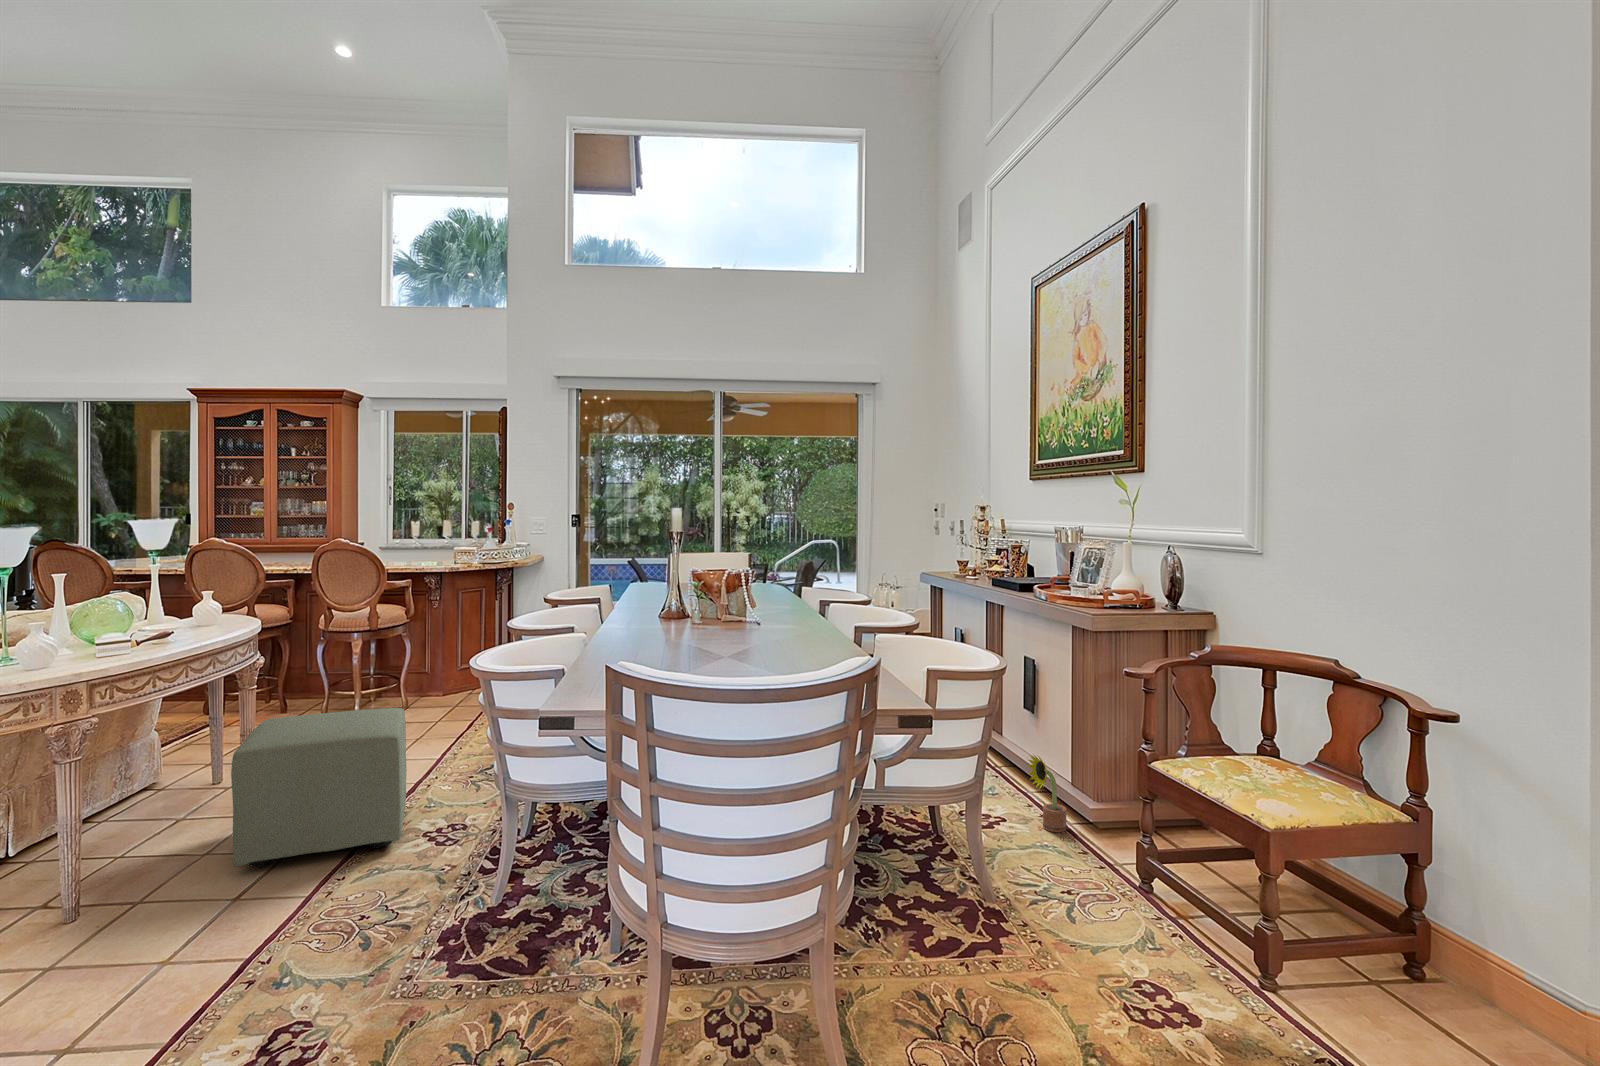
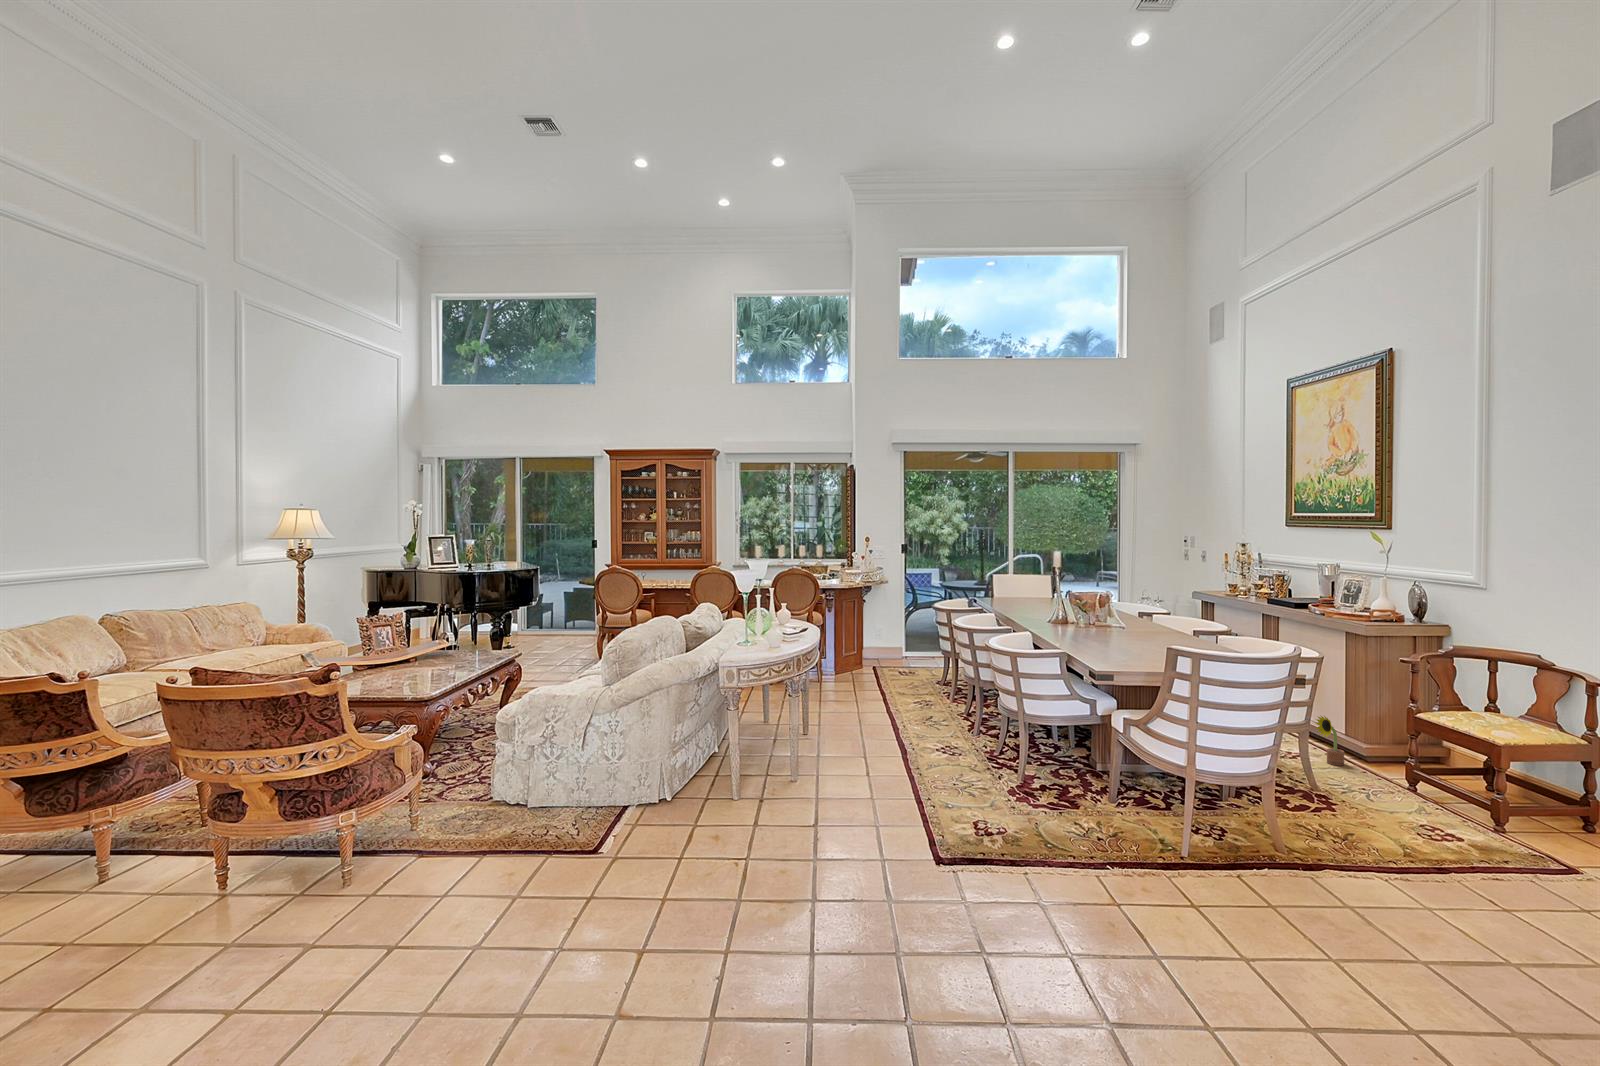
ottoman: present [231,708,407,867] -> none [824,675,925,759]

